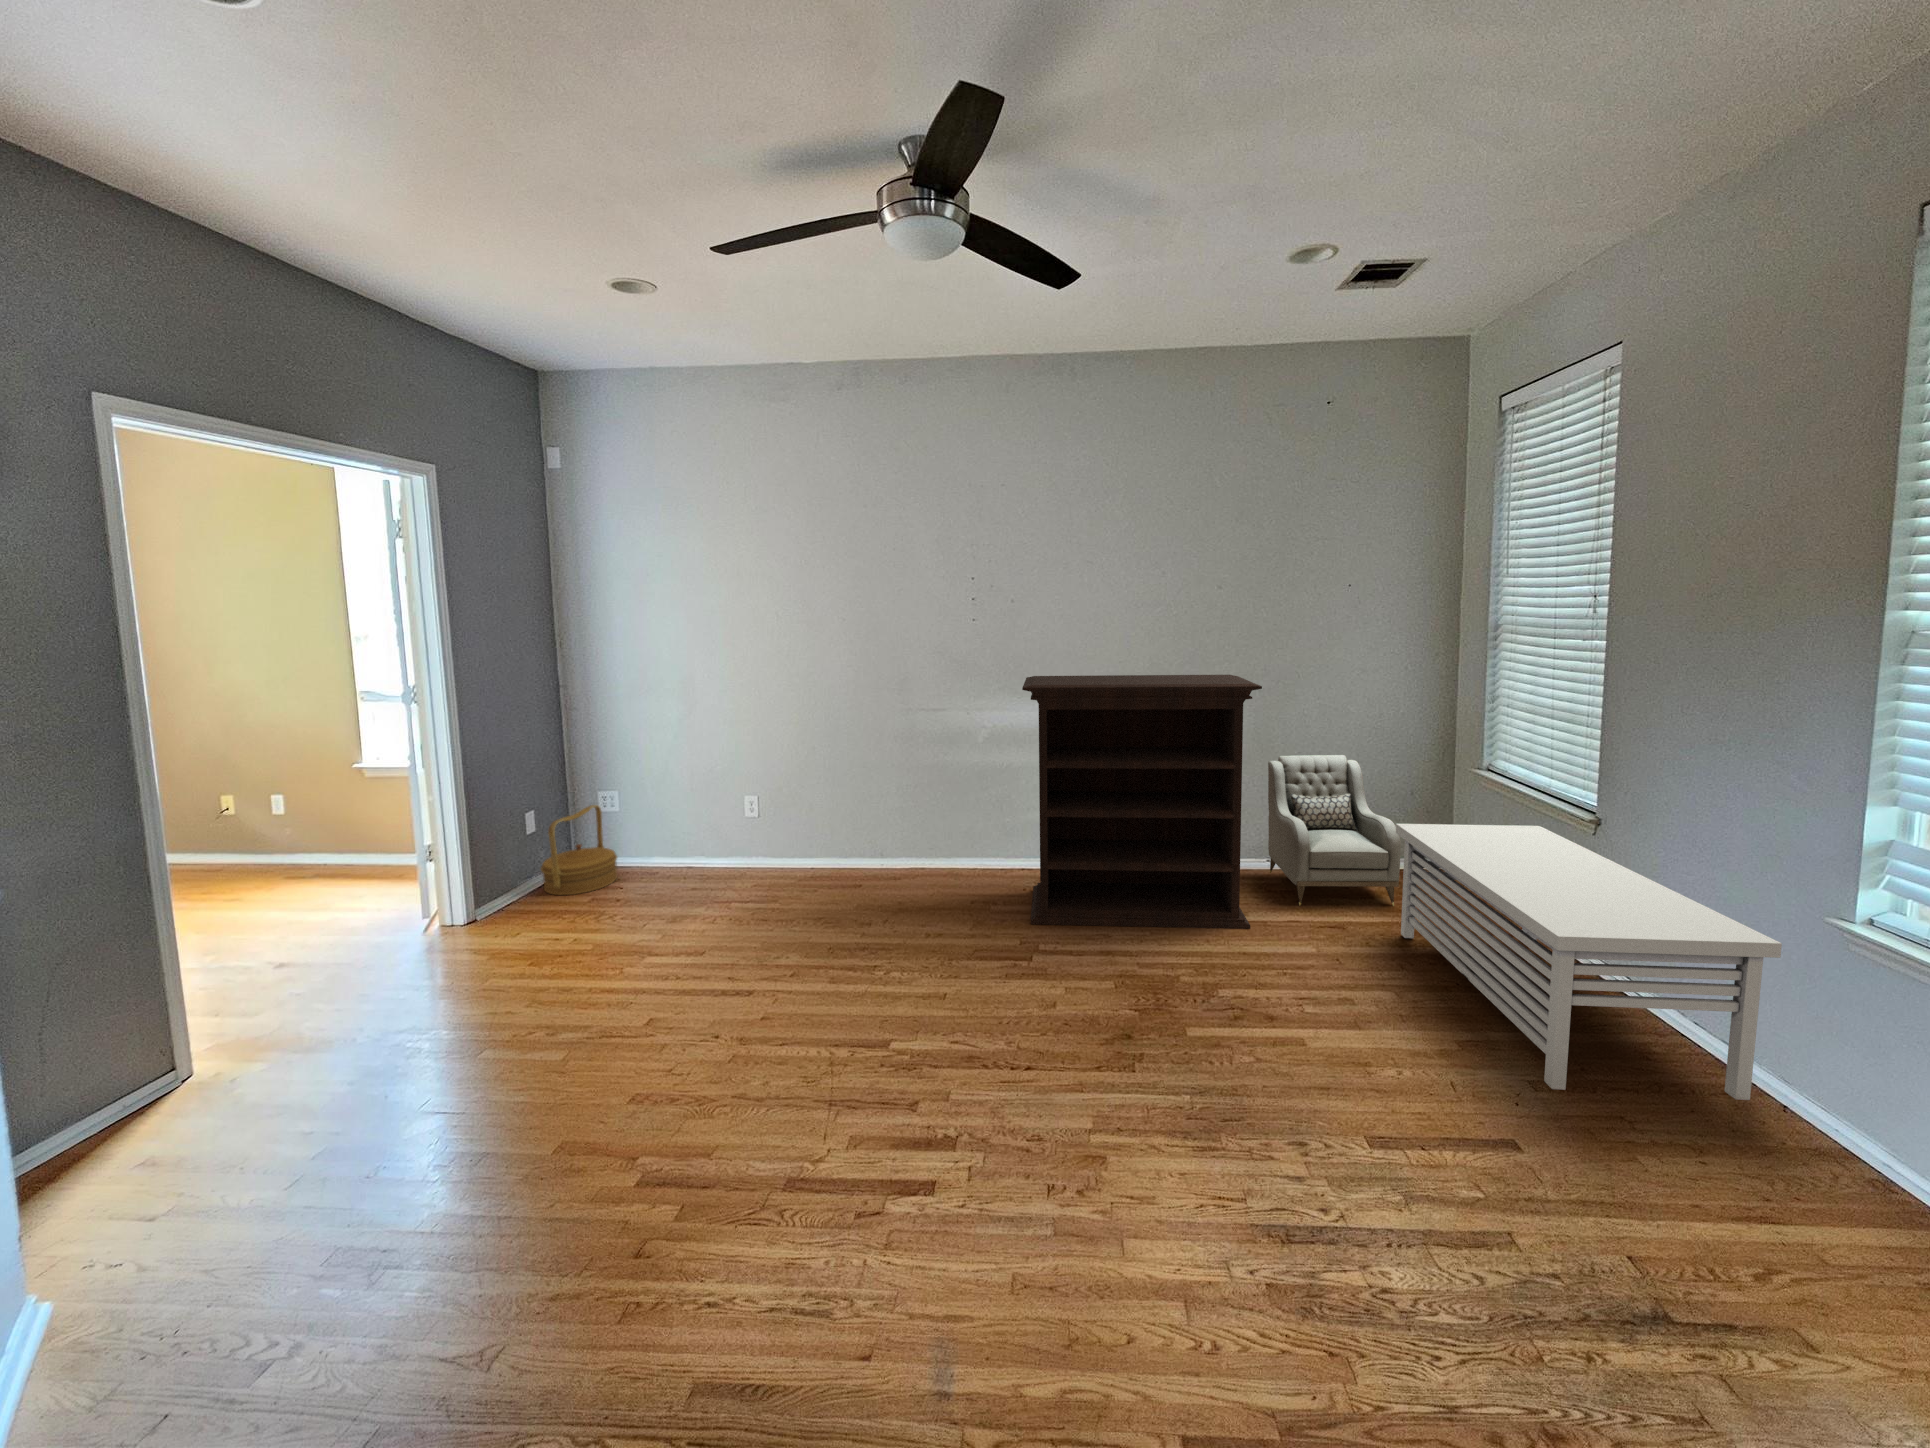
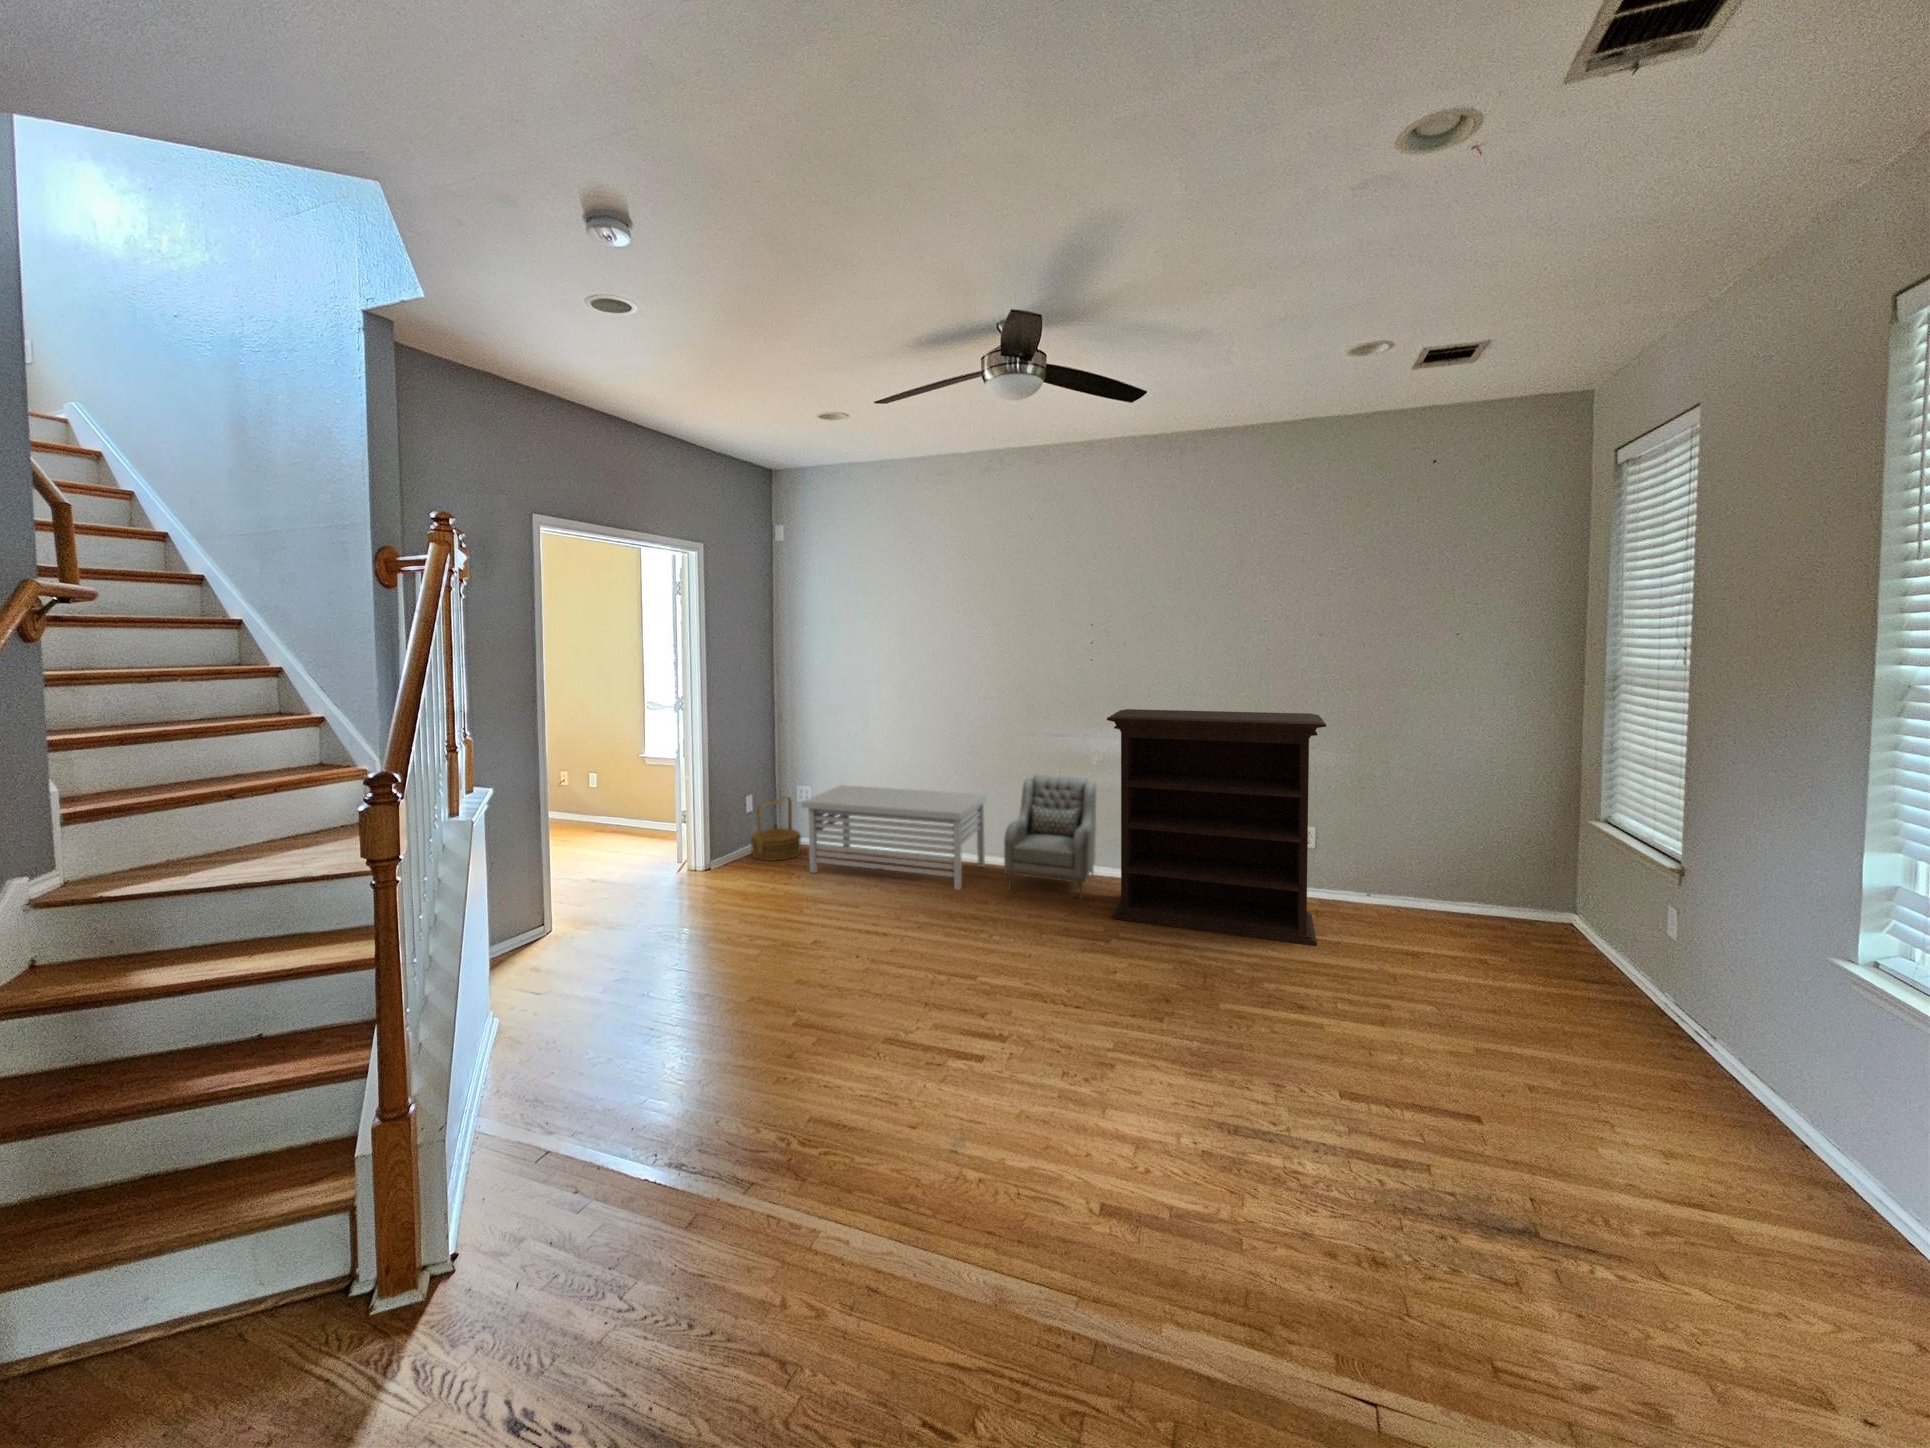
armchair: present [1268,755,1401,906] -> present [1004,775,1096,897]
storage bench: present [1396,824,1782,1100] -> present [802,785,987,890]

